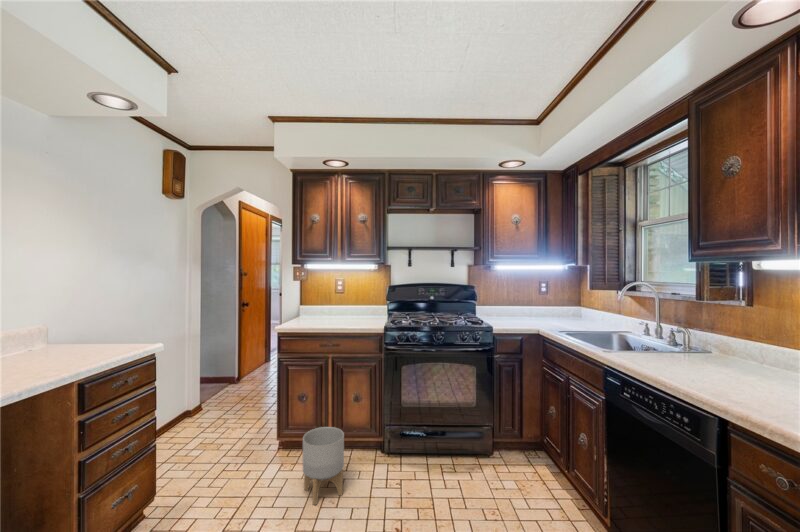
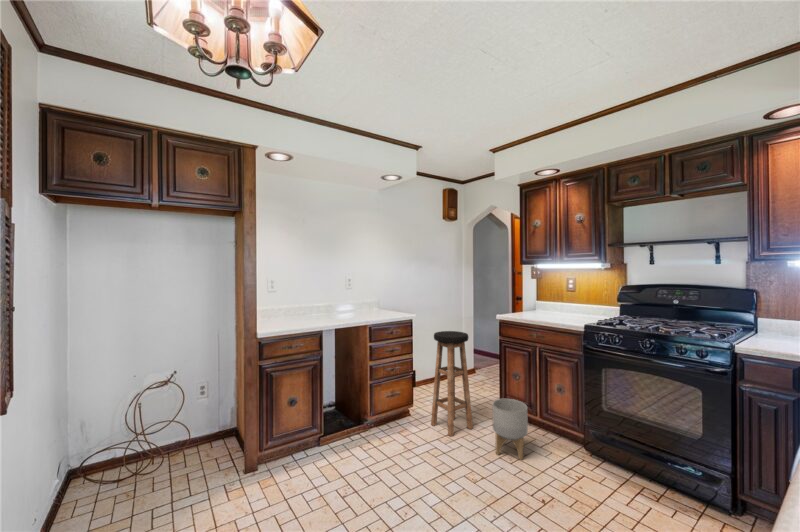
bar stool: none [195,359,260,516] -> present [431,331,473,436]

